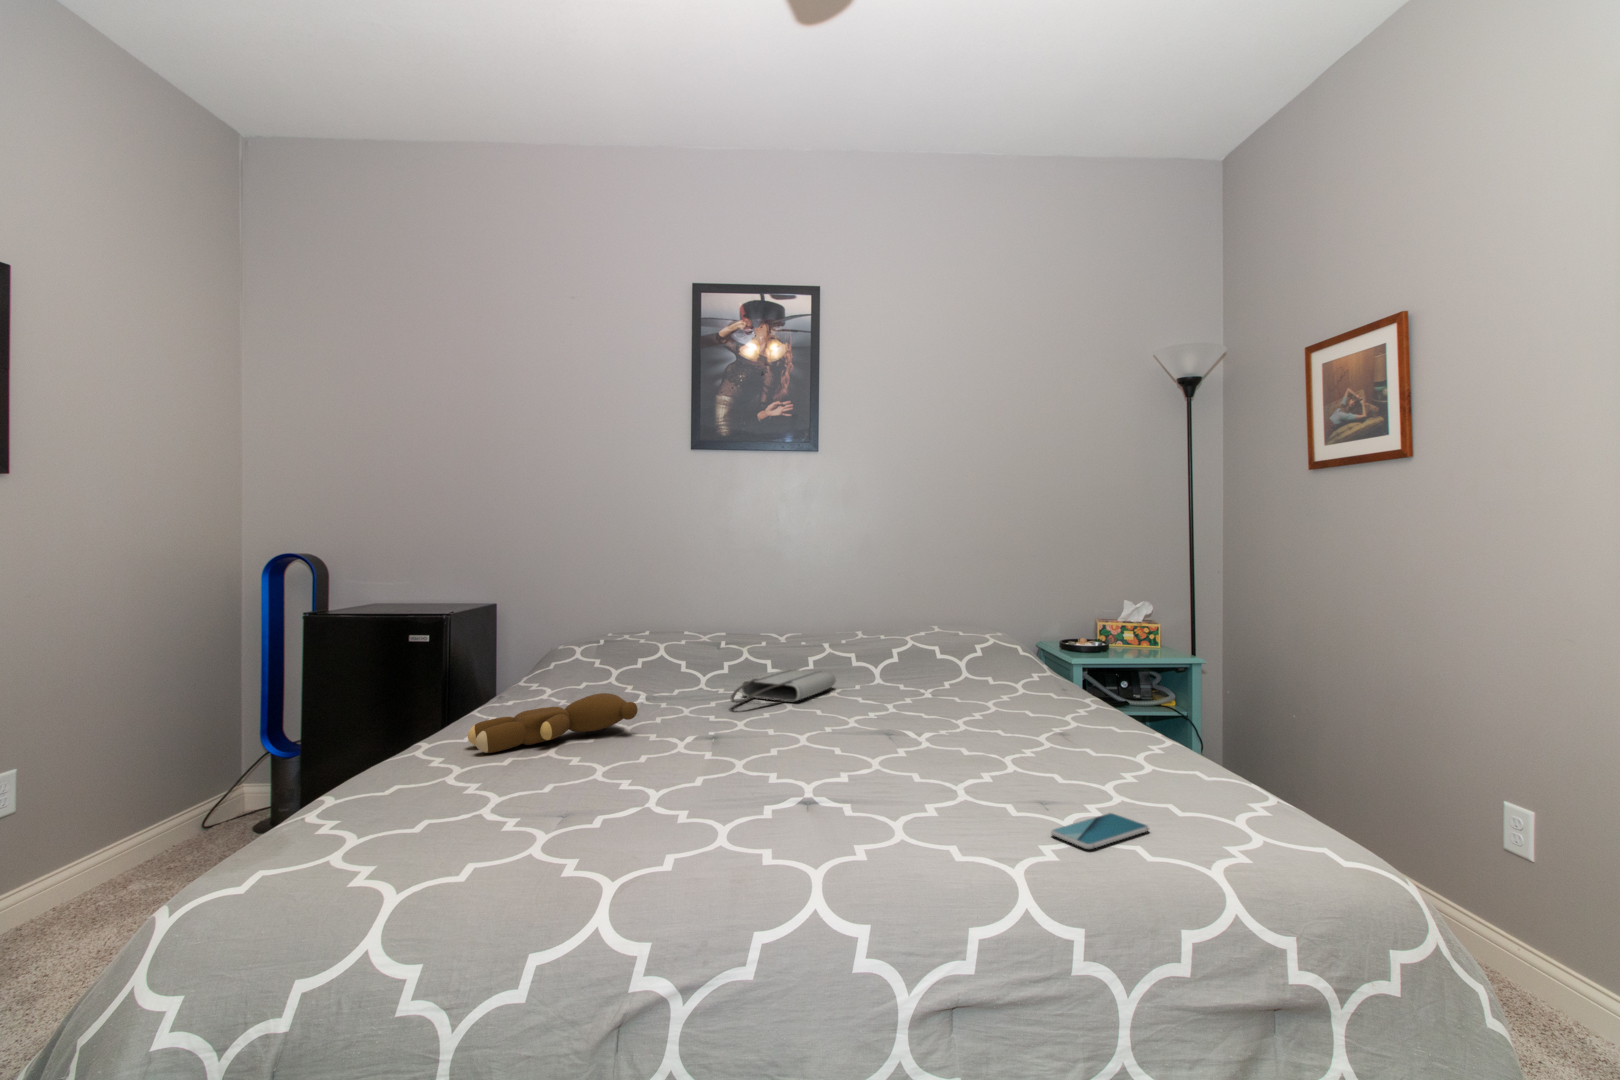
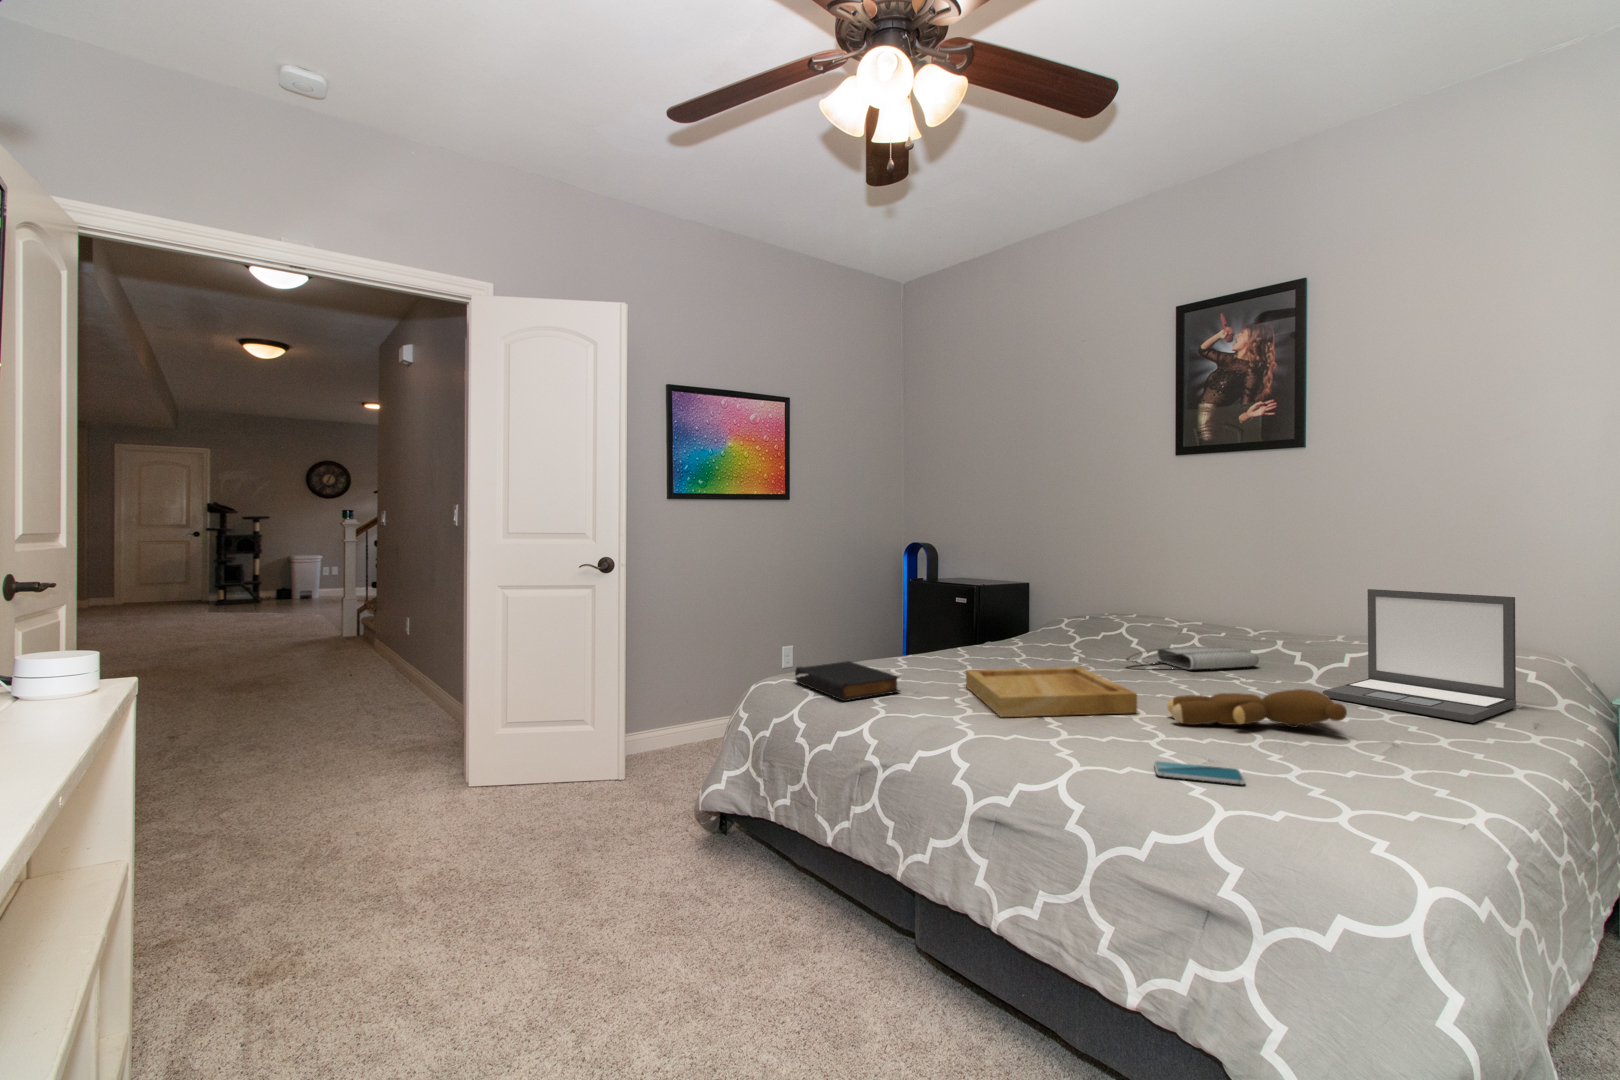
laptop: none [940,596,1070,712] -> present [1323,589,1516,723]
teddy bear: present [468,693,638,753] -> present [1167,689,1347,728]
tray: none [617,720,879,824] -> present [966,667,1137,717]
book: none [274,788,545,879] -> present [795,661,900,701]

